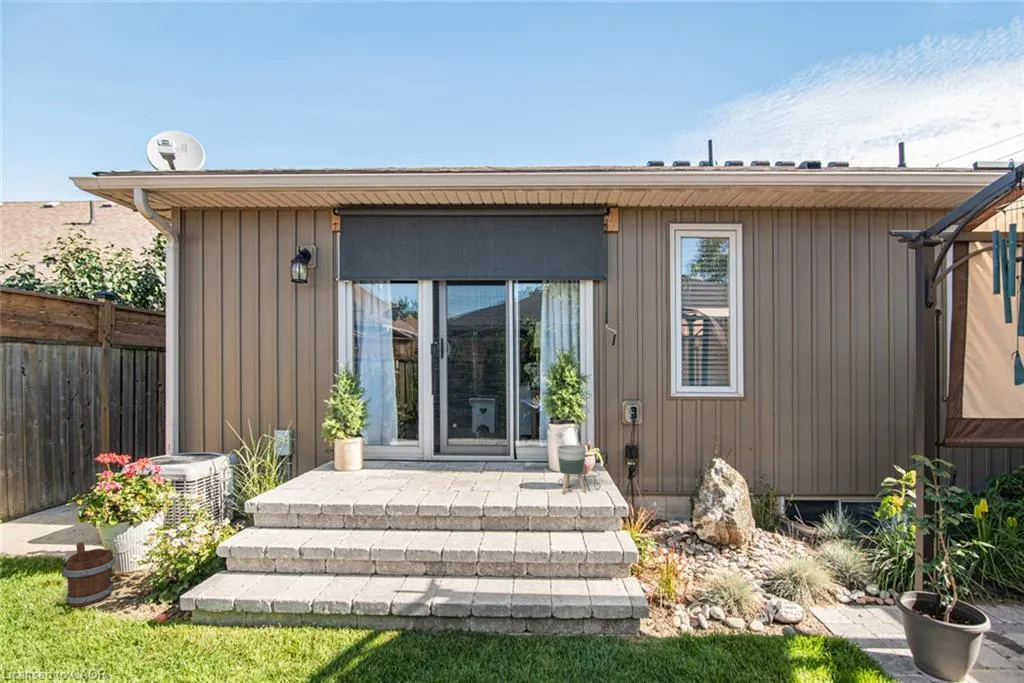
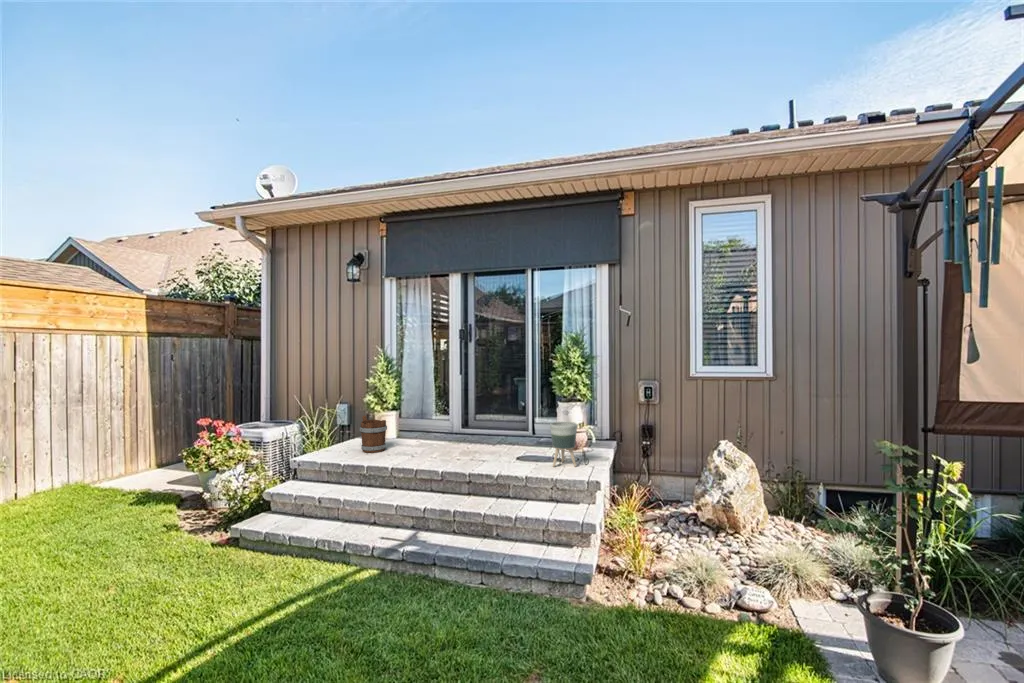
bucket: present [62,542,116,607] -> present [360,416,387,453]

